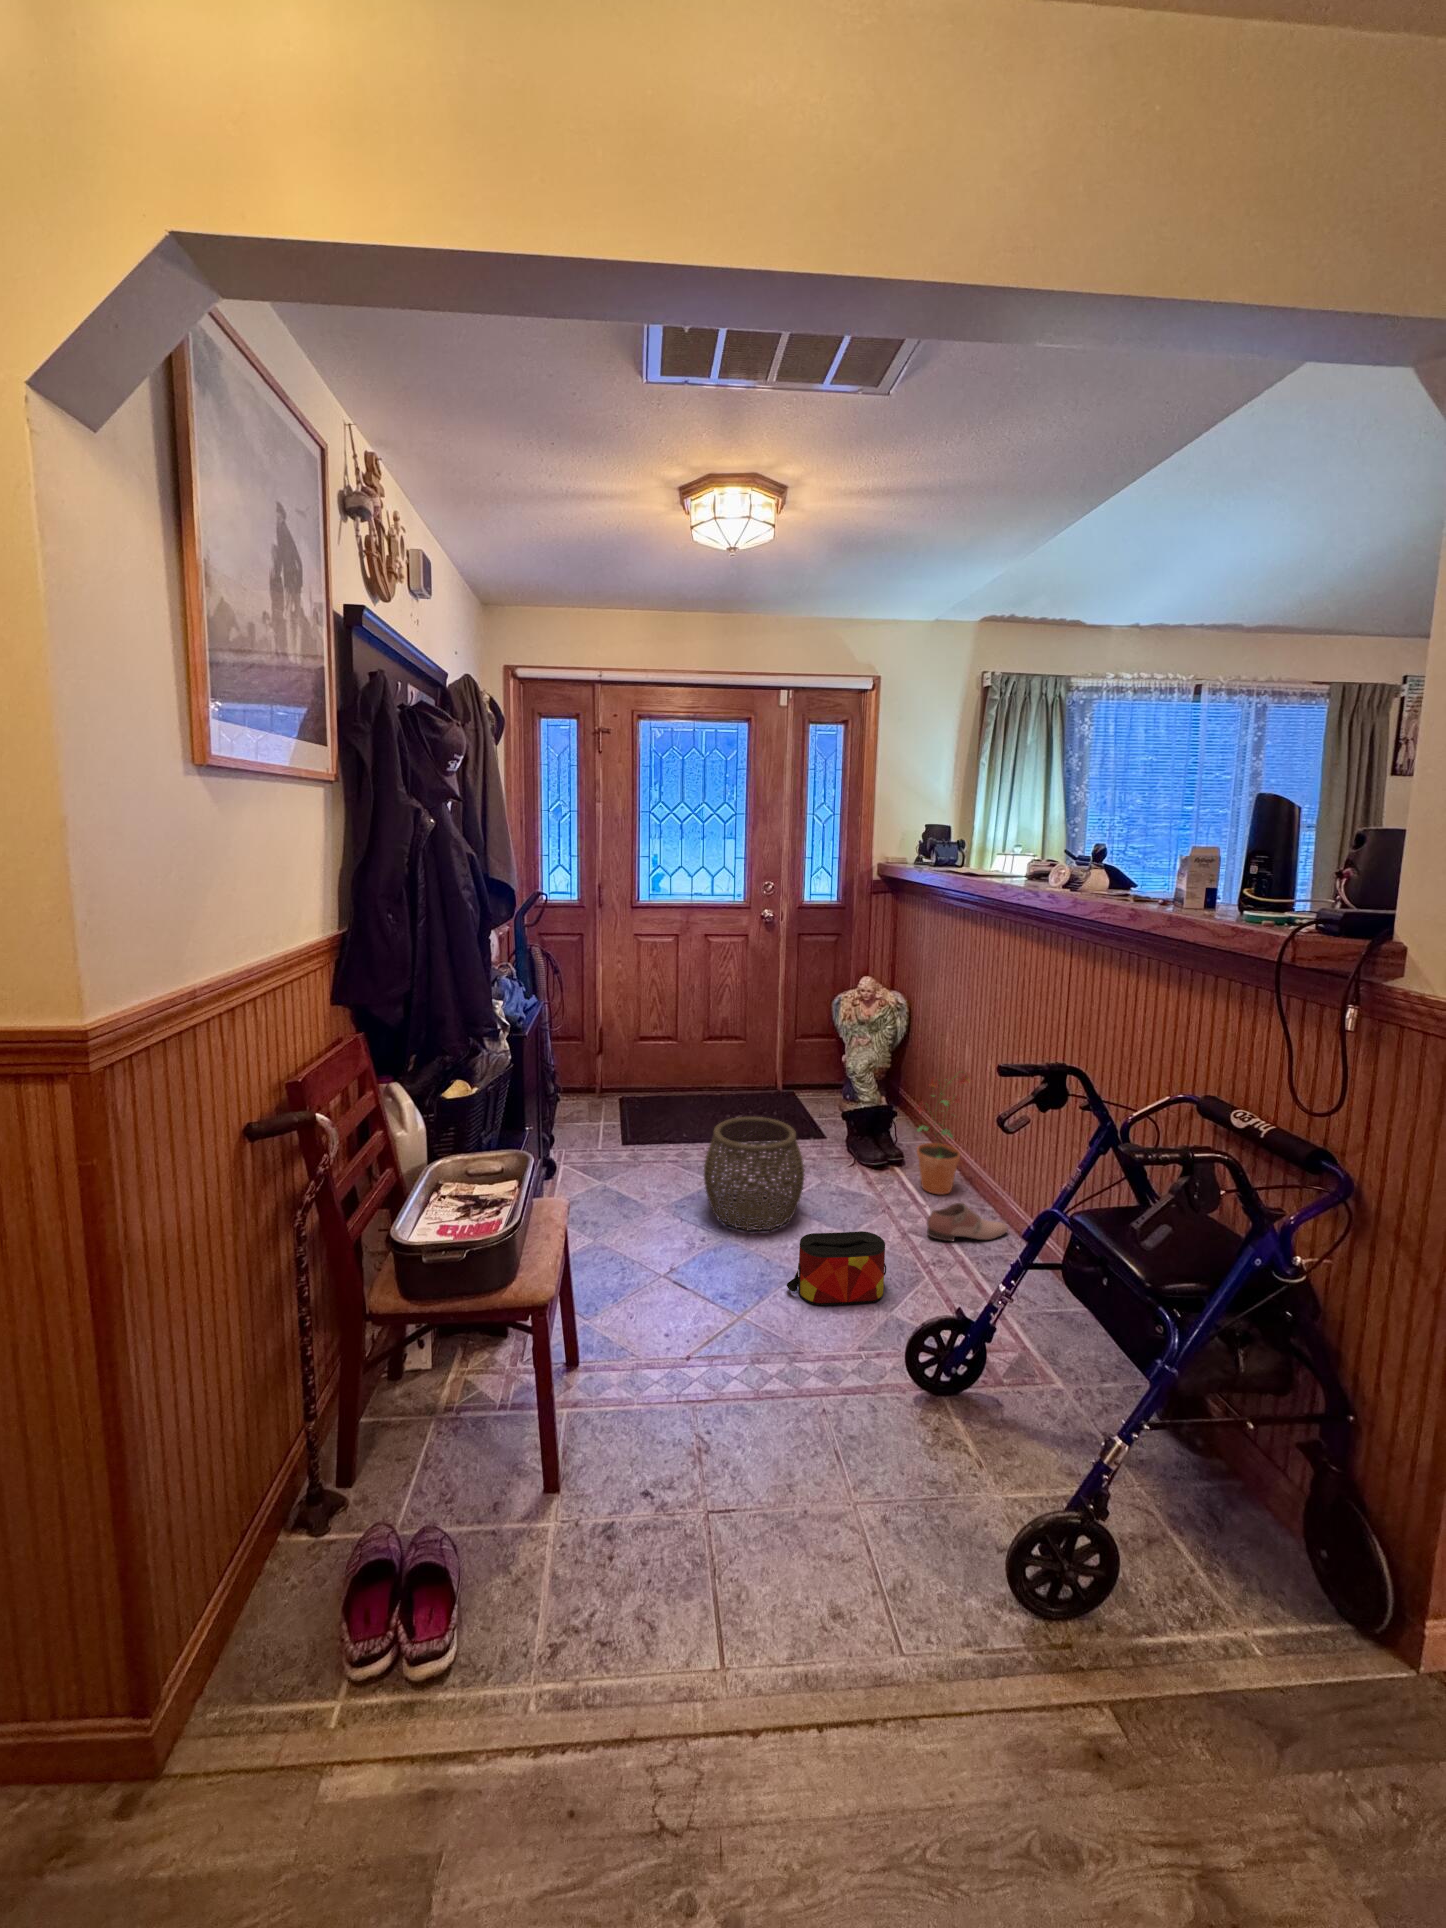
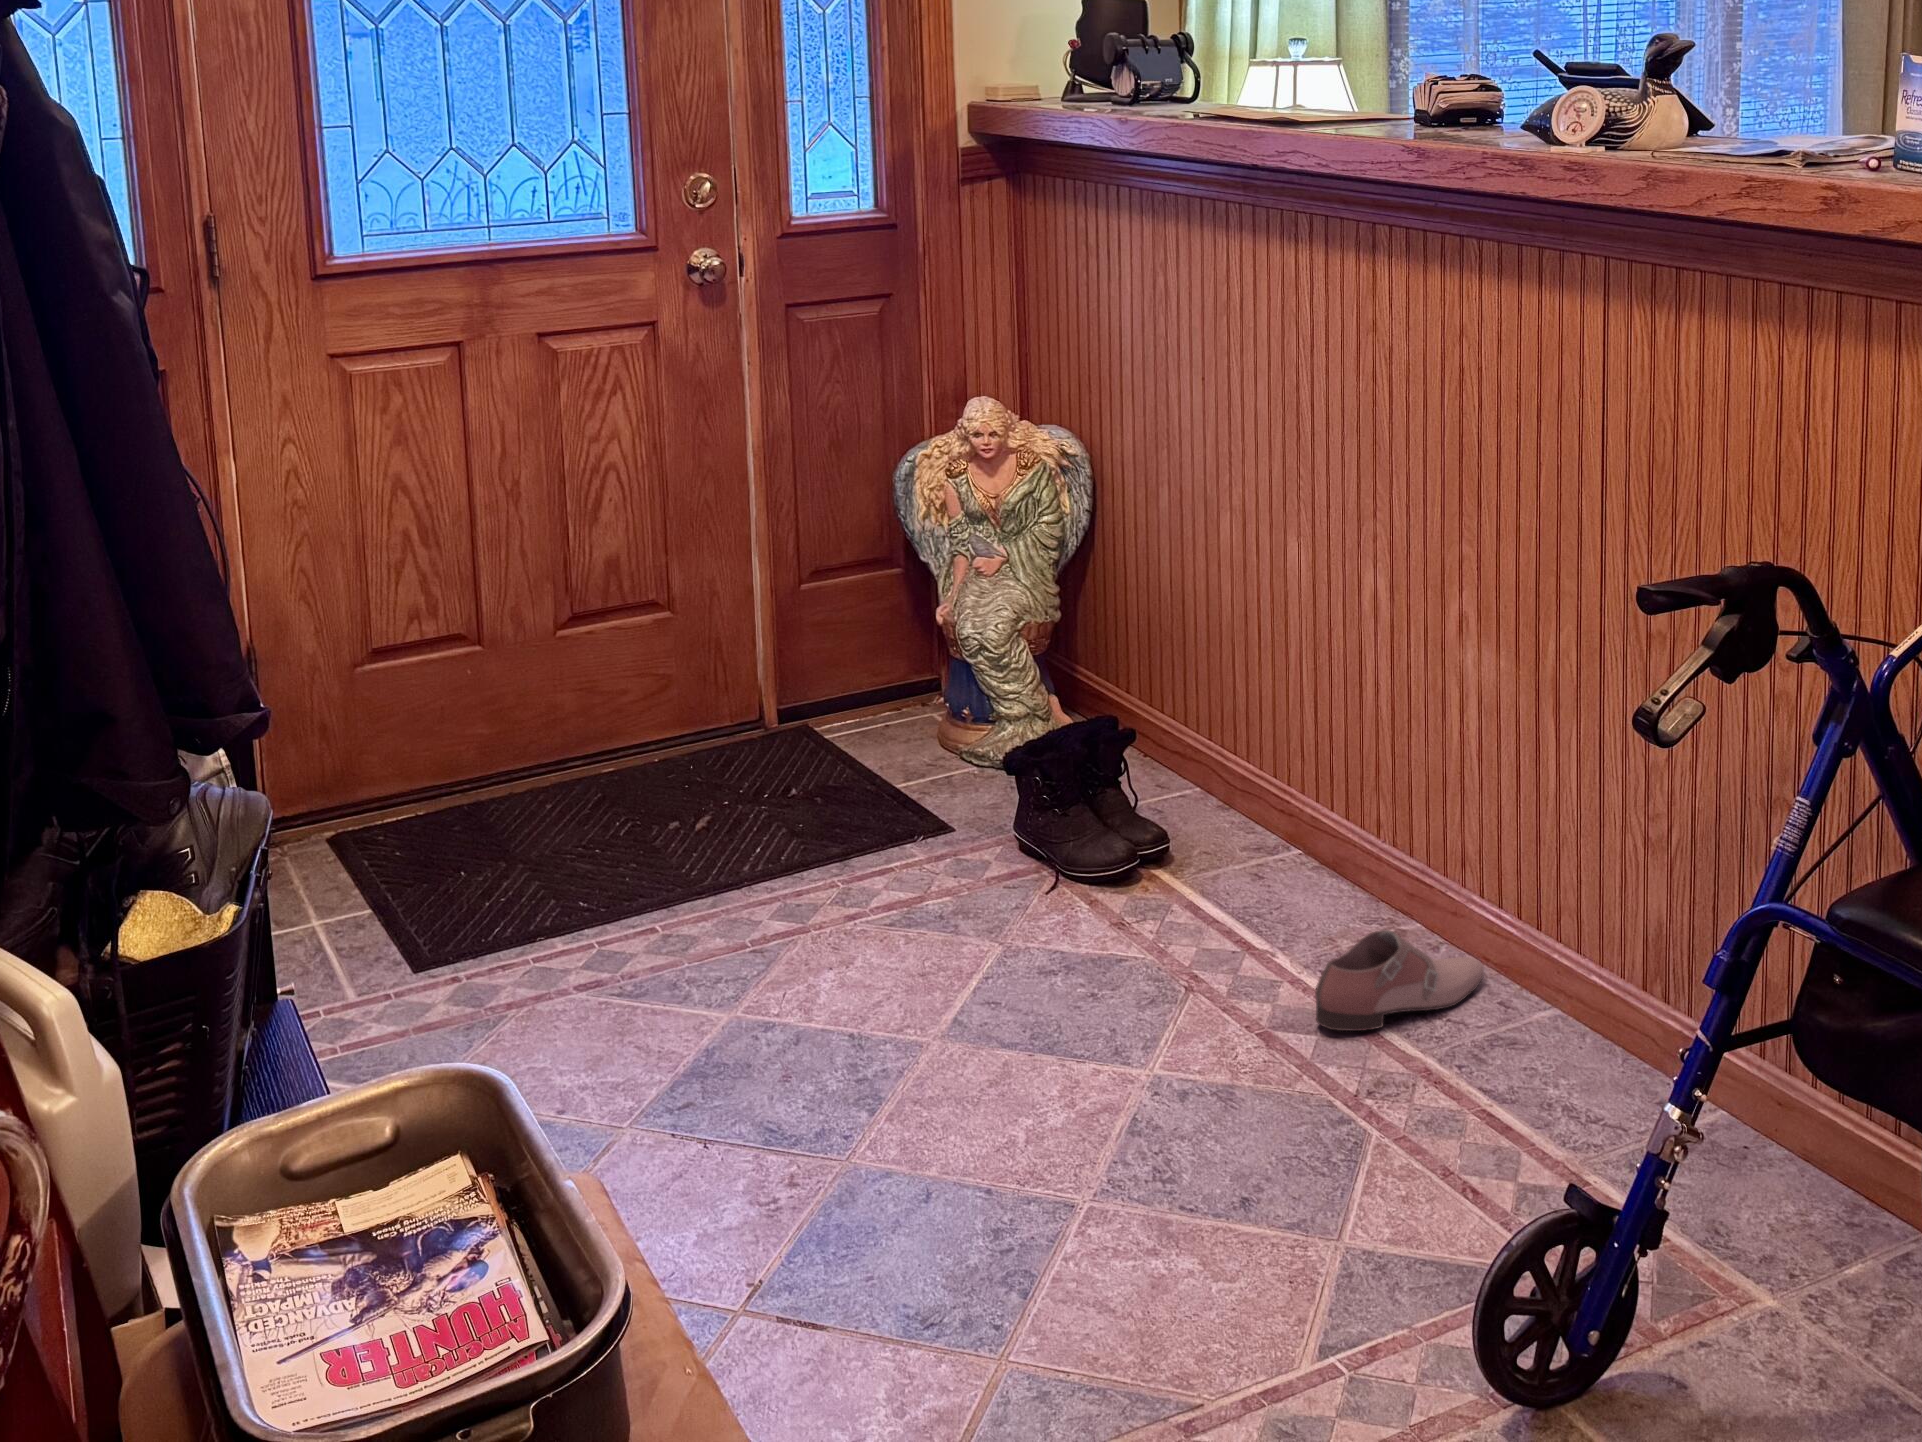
potted plant: present [917,1073,970,1195] -> none [1210,606,1347,920]
woven basket: present [704,1117,804,1231] -> none [732,811,1007,1126]
bag: present [786,1231,886,1306] -> none [1064,1055,1295,1273]

